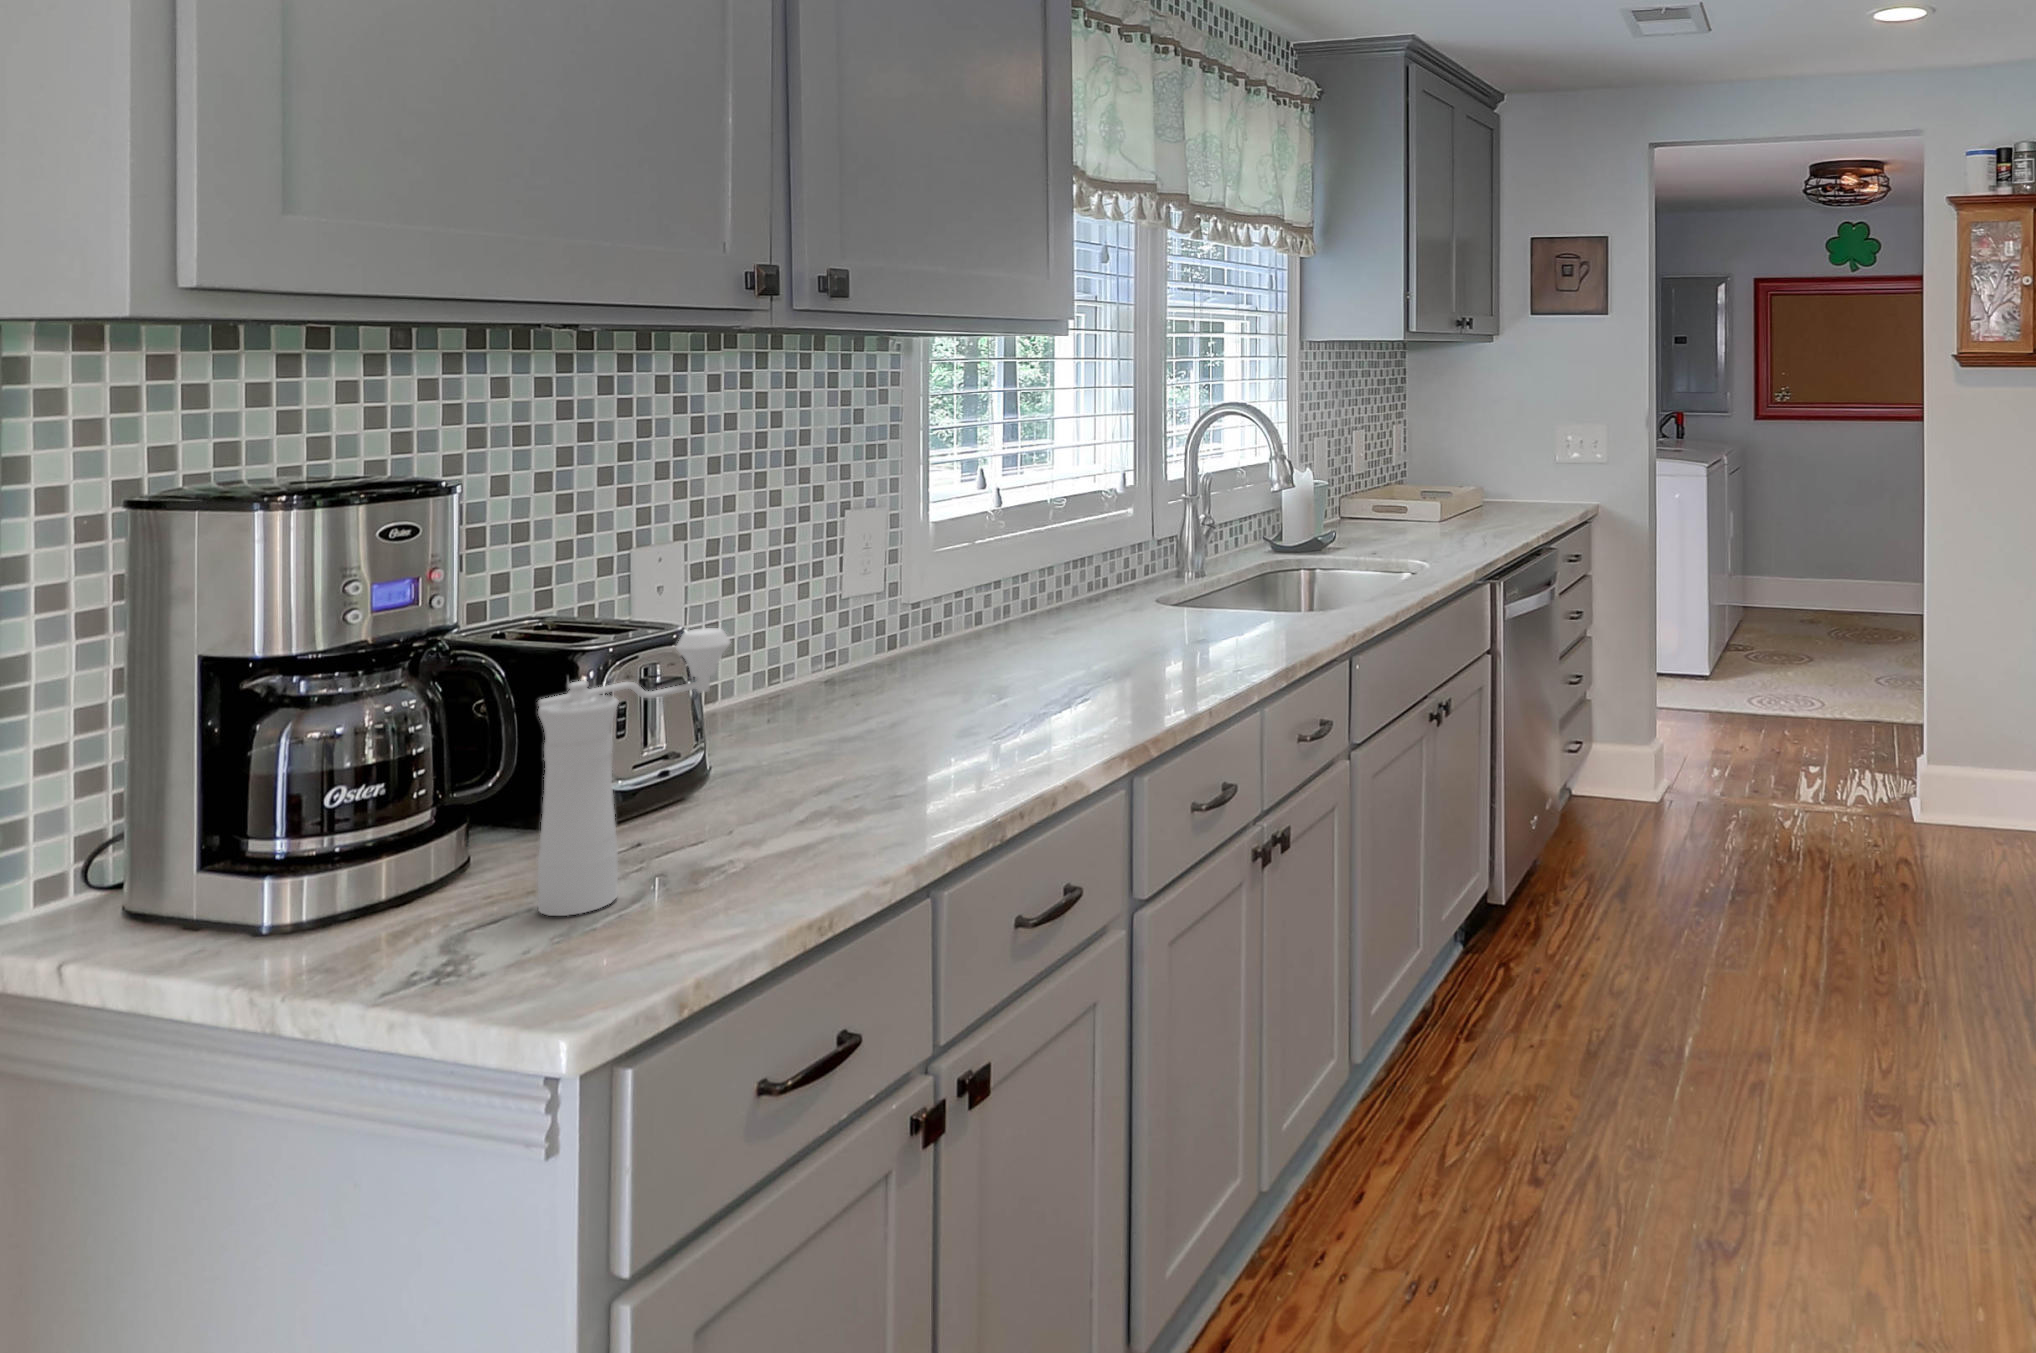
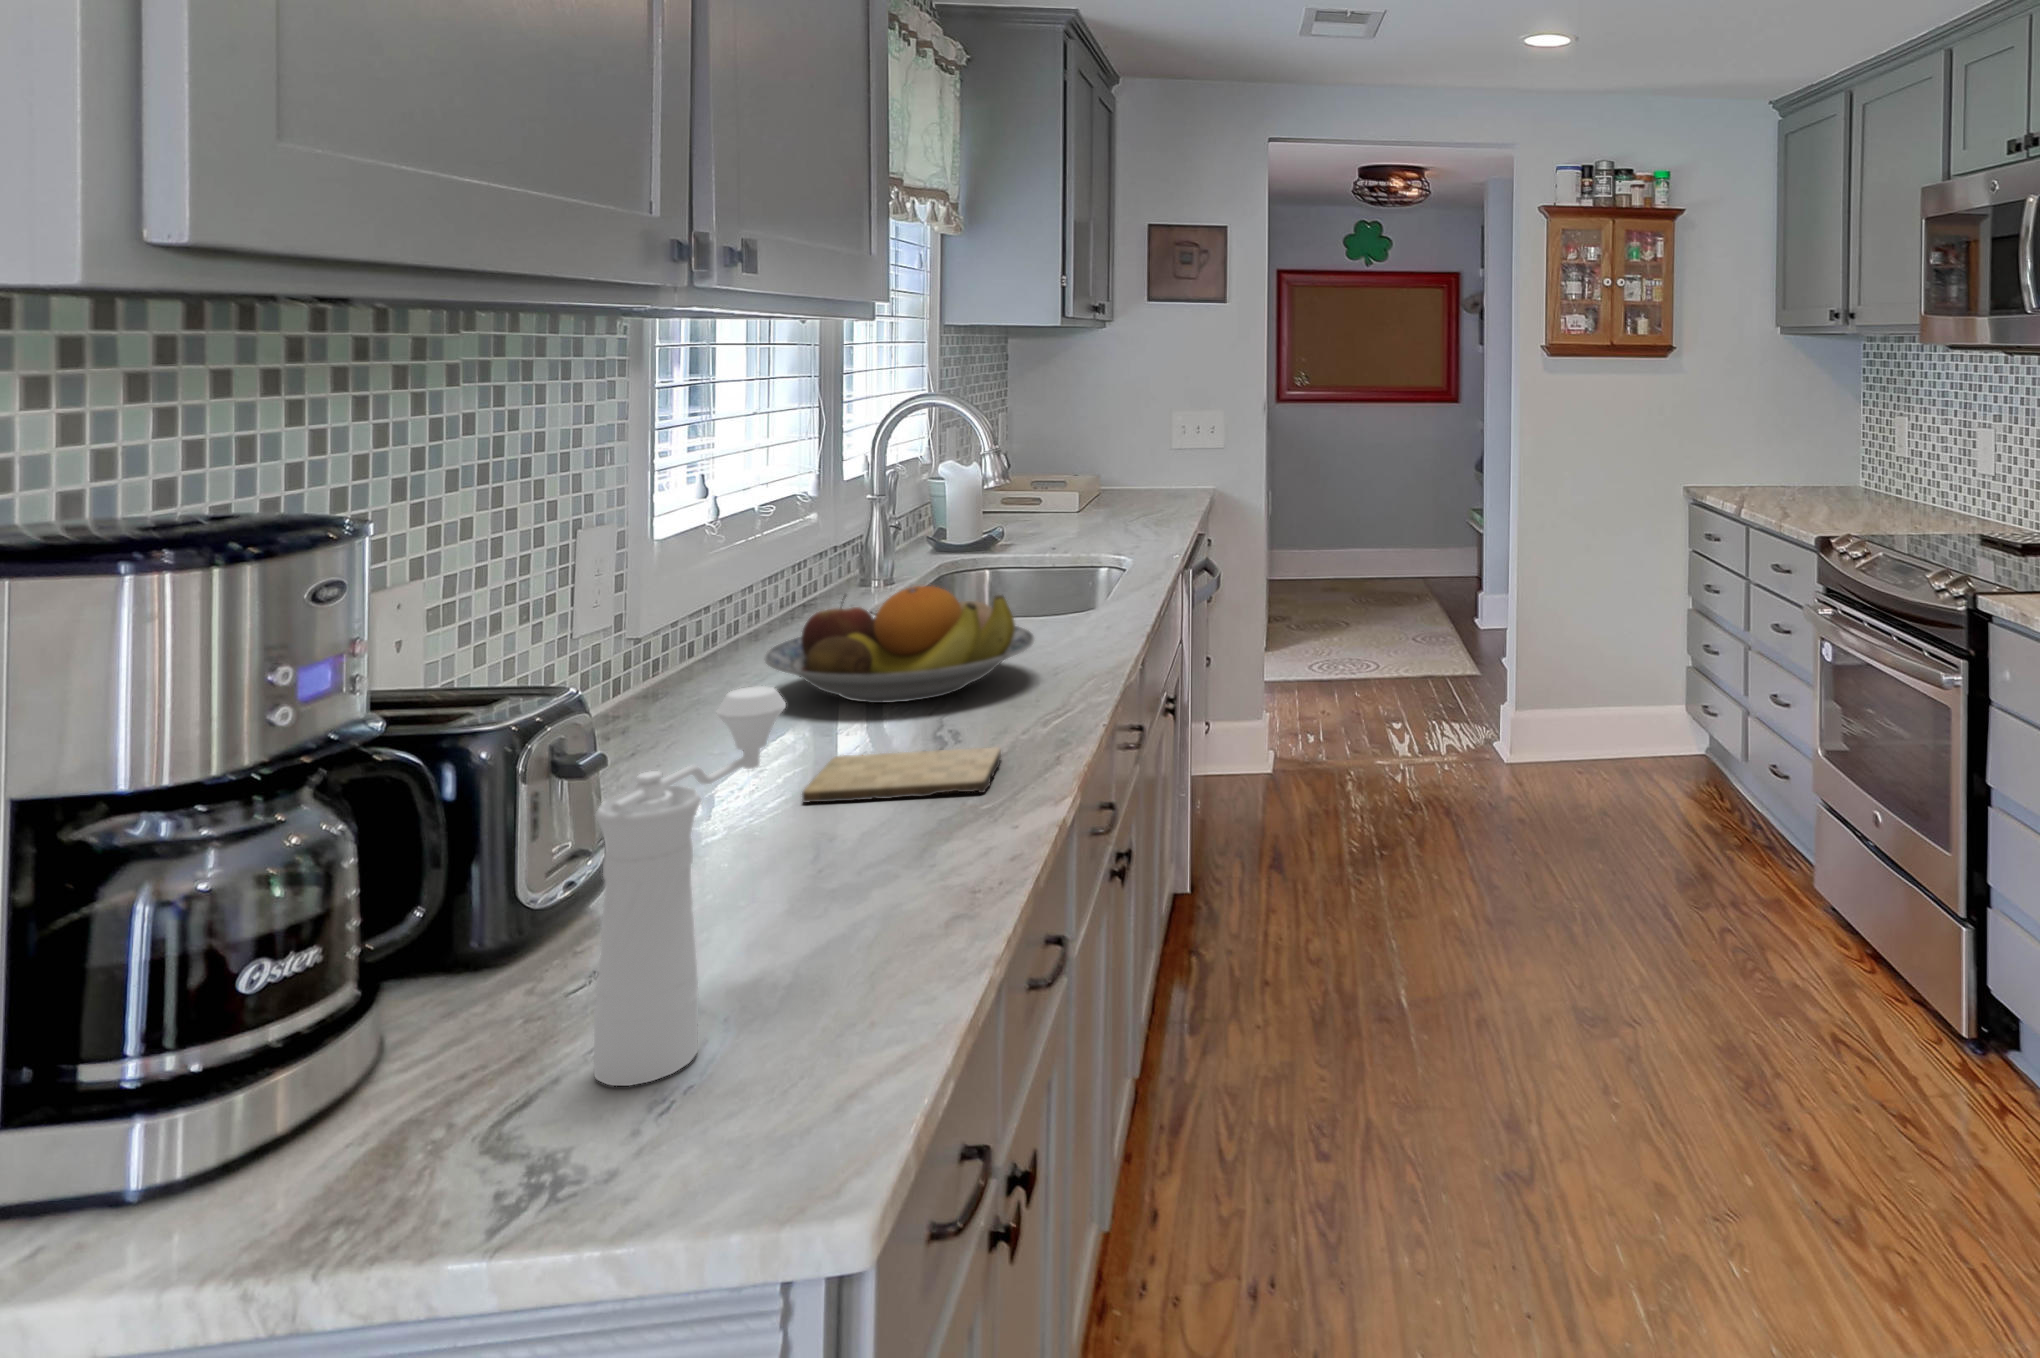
fruit bowl: none [984,573,1211,674] -> present [765,586,1034,703]
cutting board: none [908,709,1089,752] -> present [802,747,1001,803]

